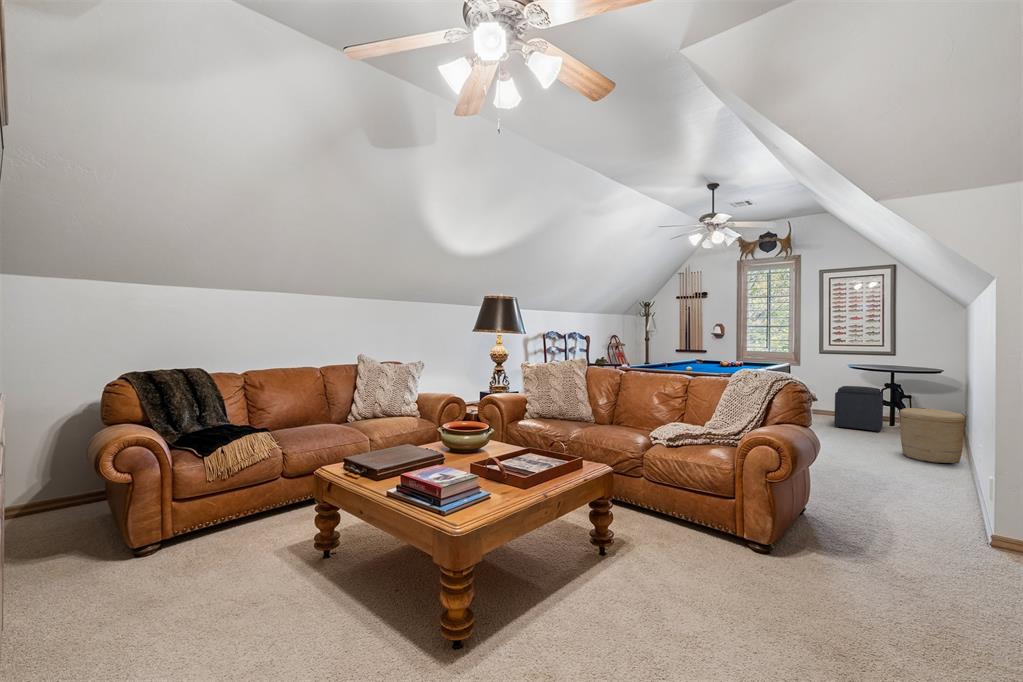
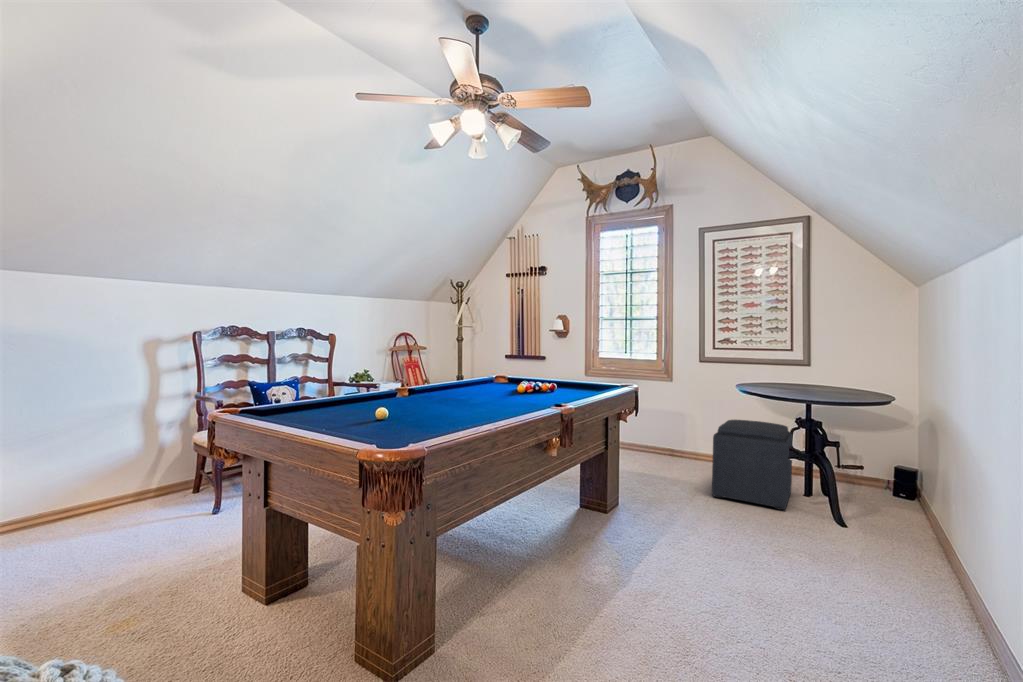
woven basket: present [900,408,965,463] -> none [827,488,978,646]

